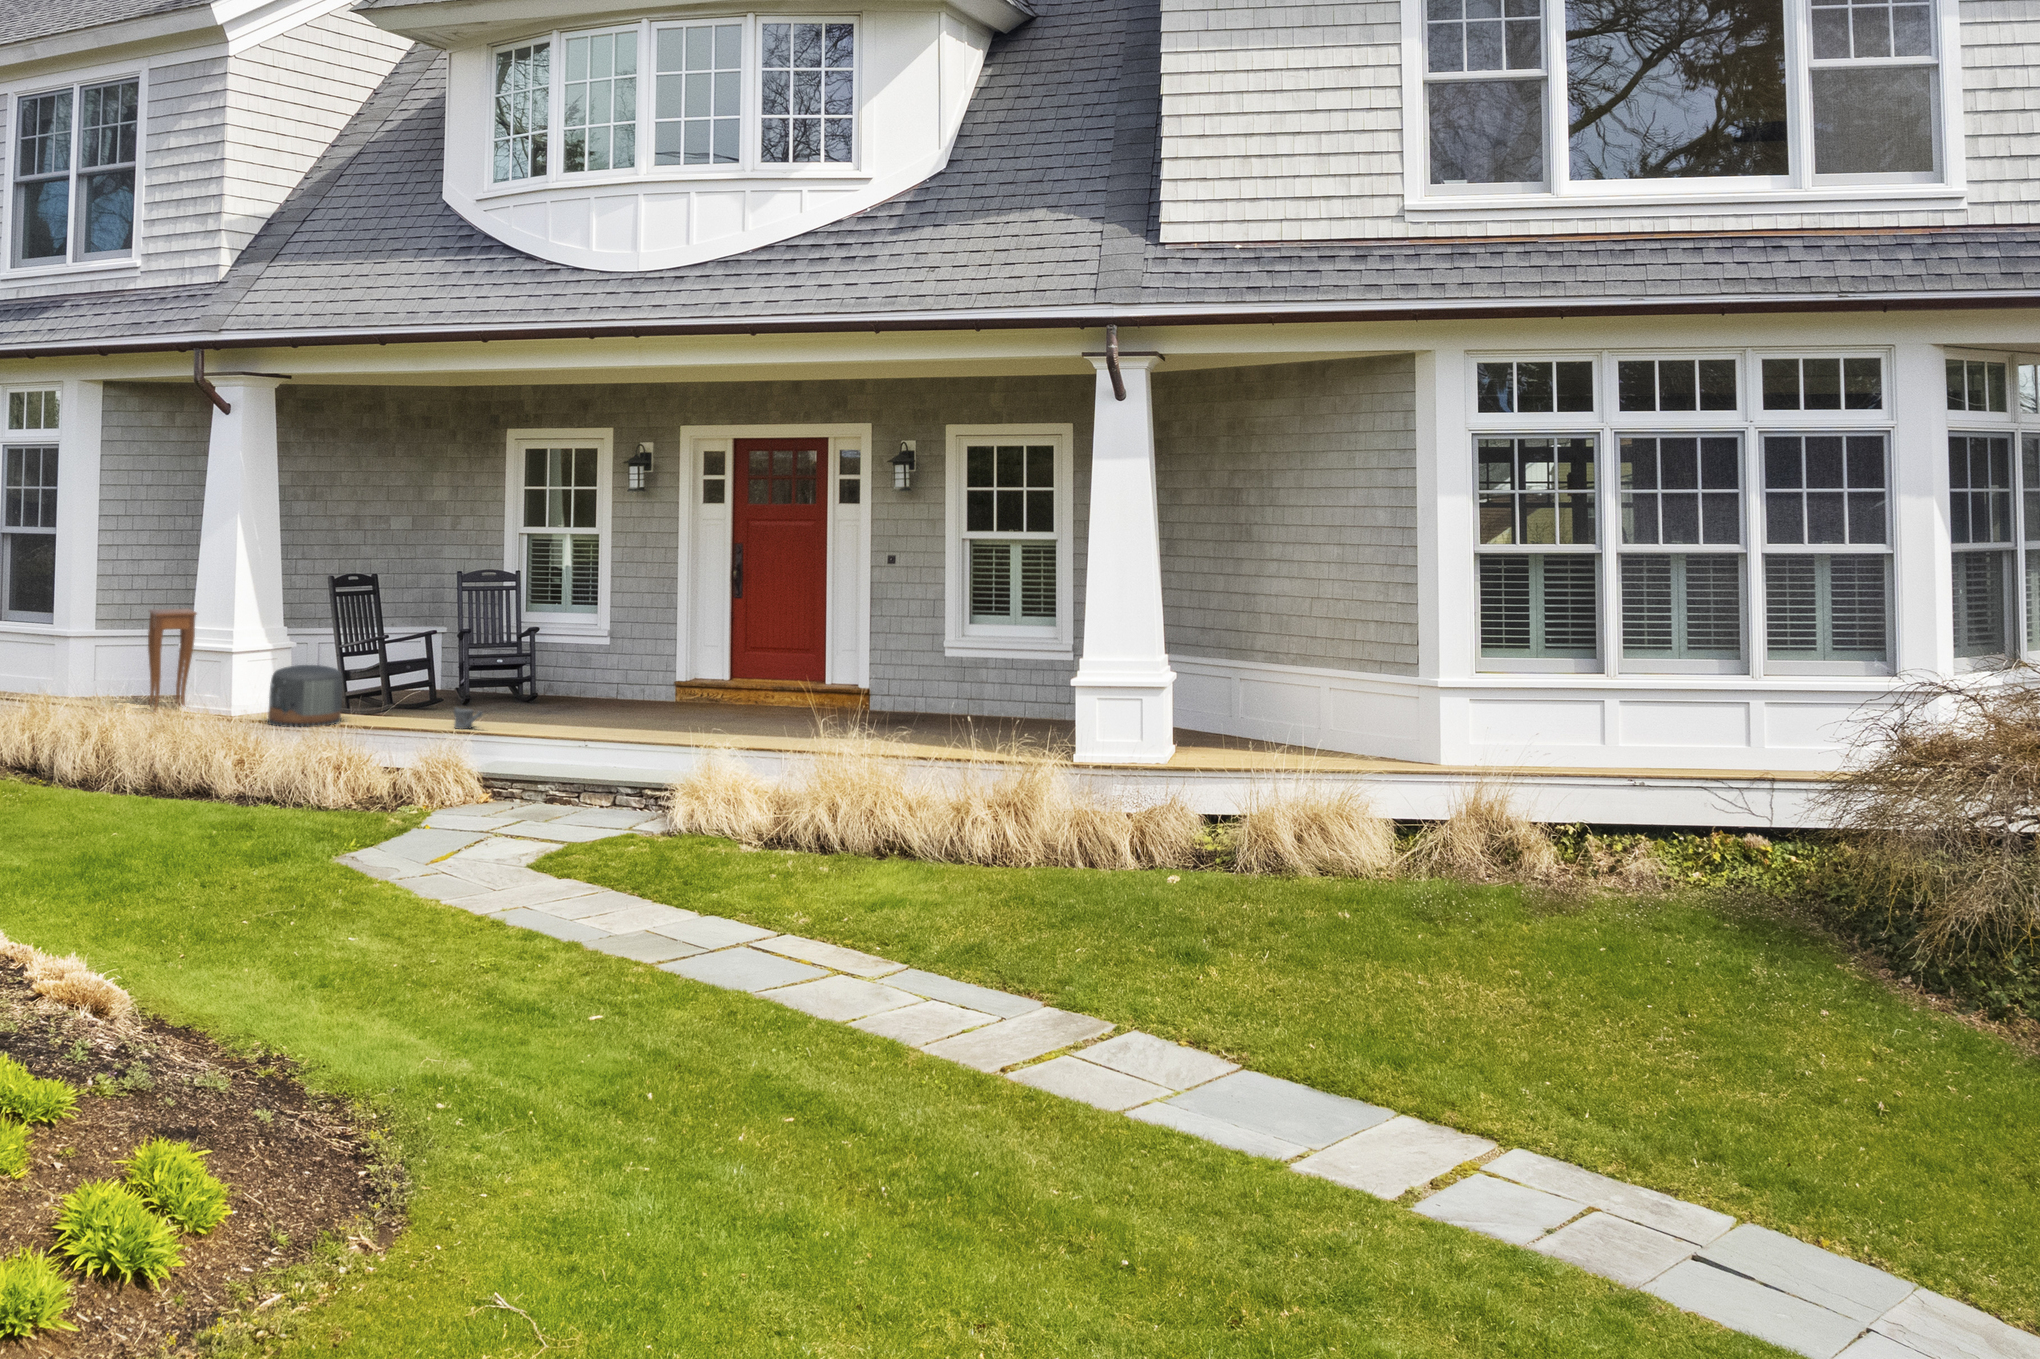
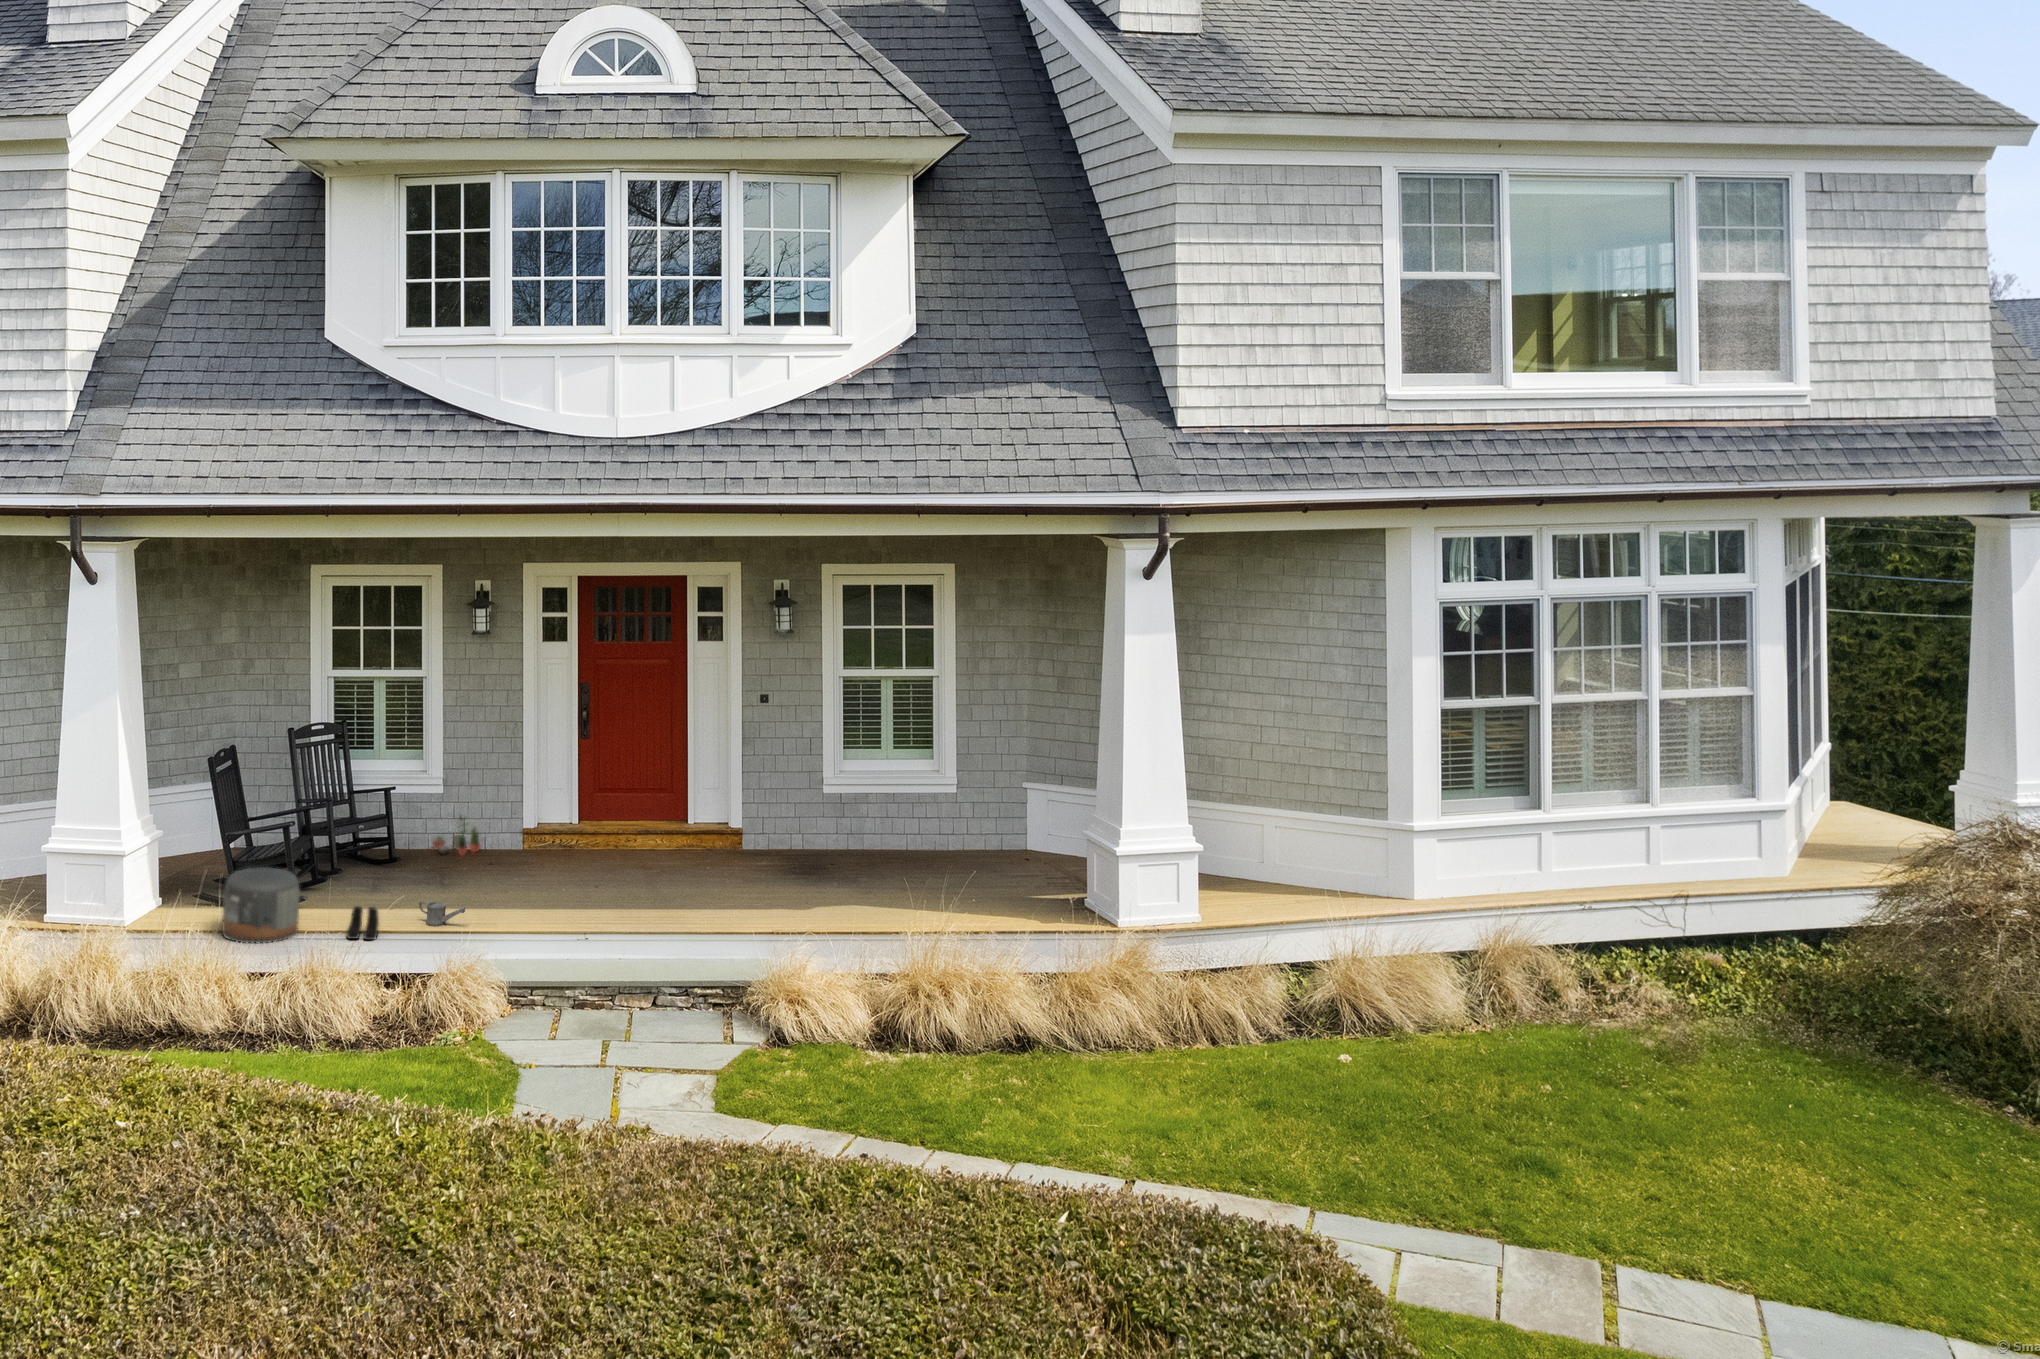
side table: present [148,608,197,712] -> none [38,808,101,933]
potted plant: none [583,663,627,701] -> present [432,816,480,855]
boots: none [363,702,402,732] -> present [347,906,379,940]

